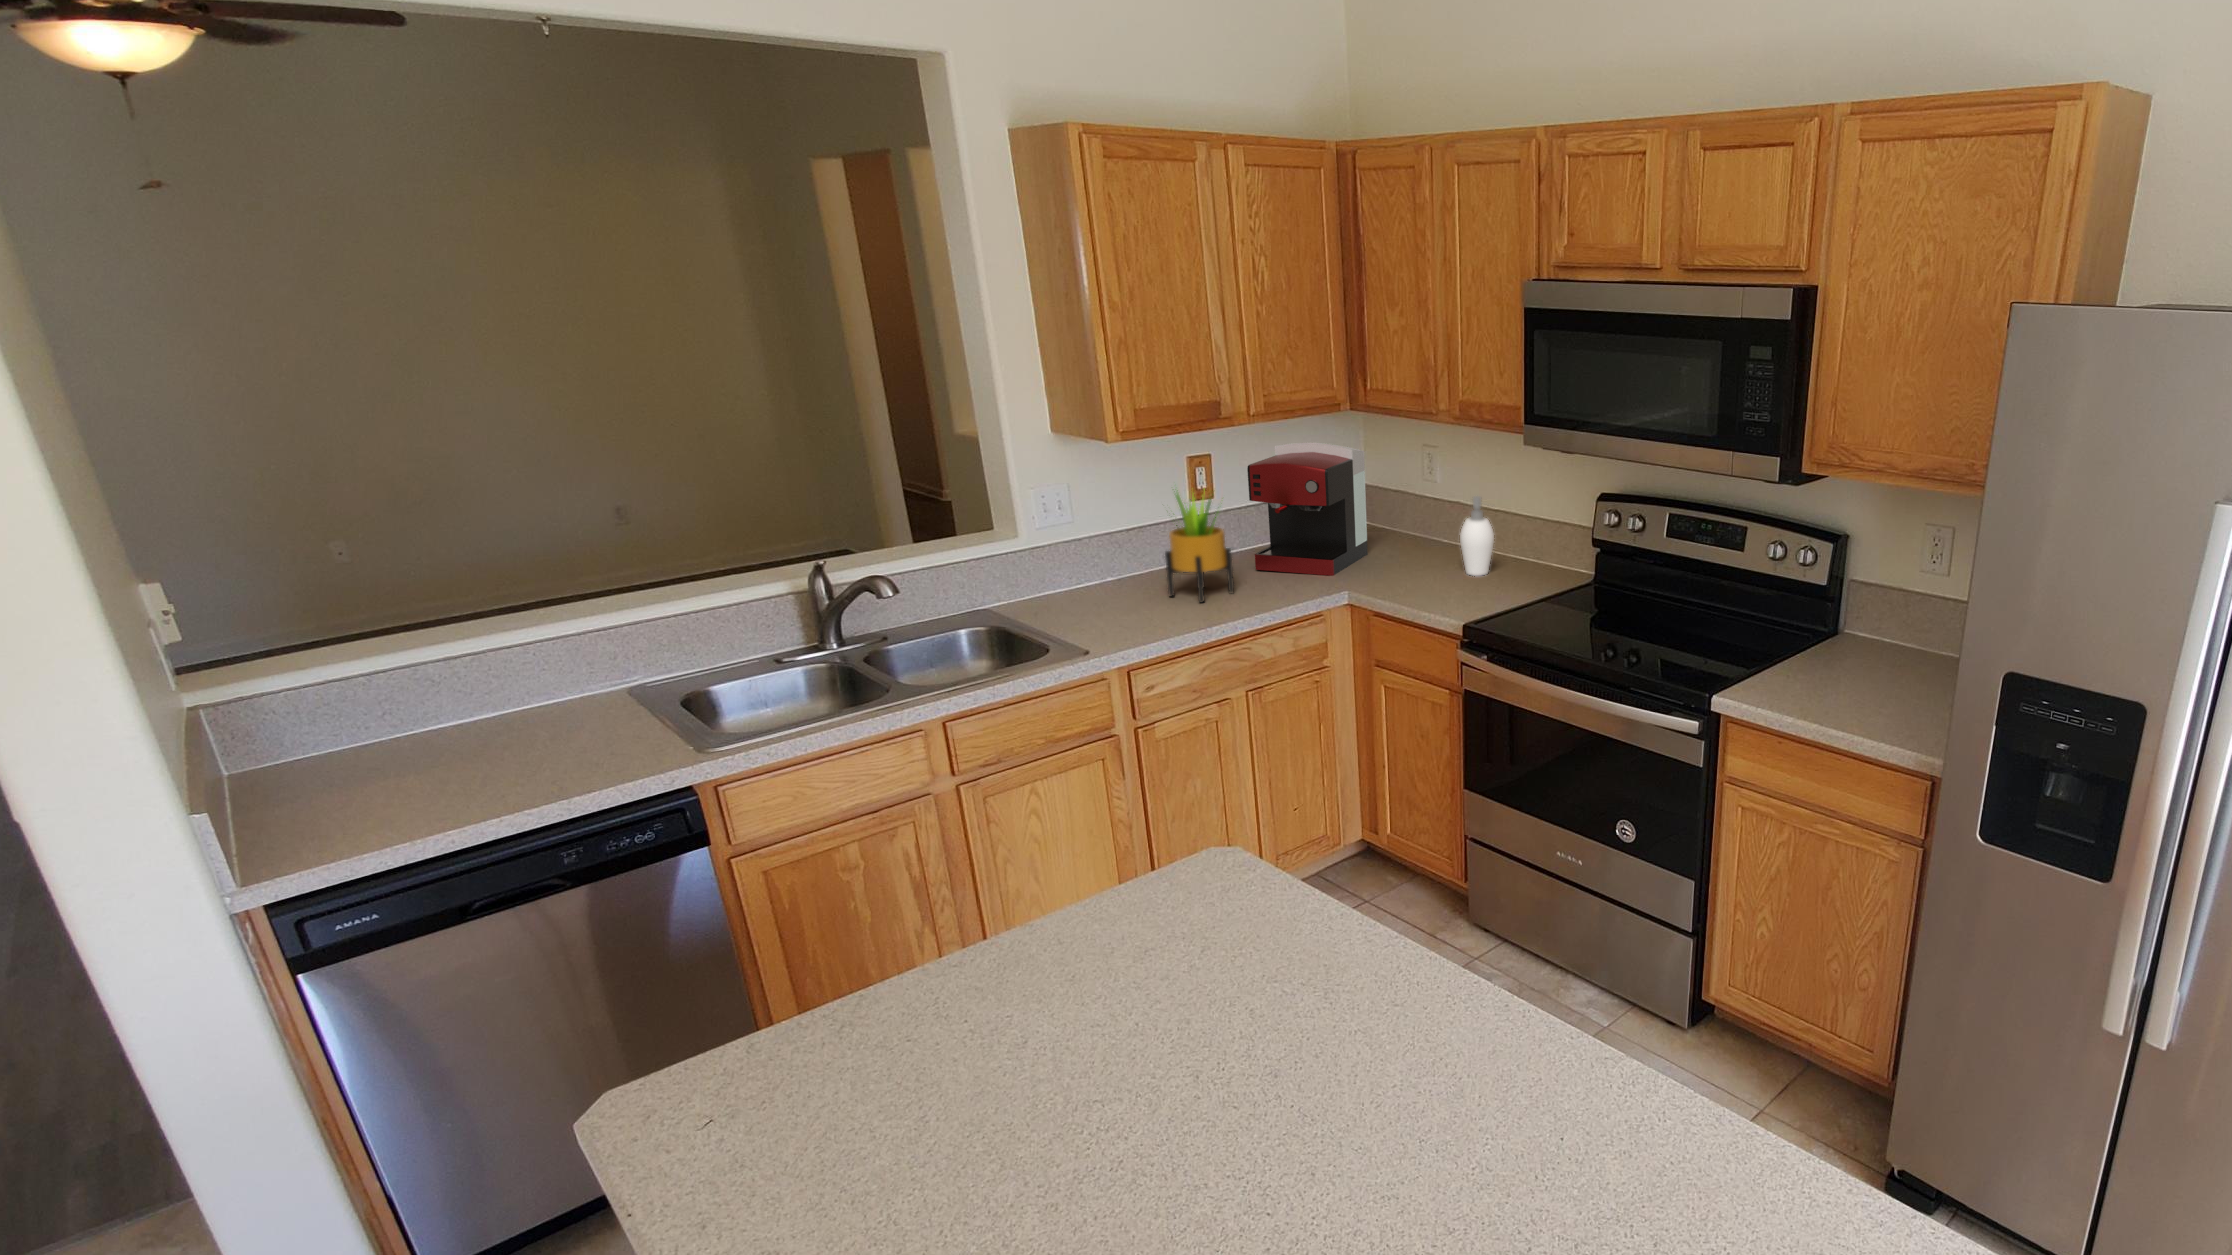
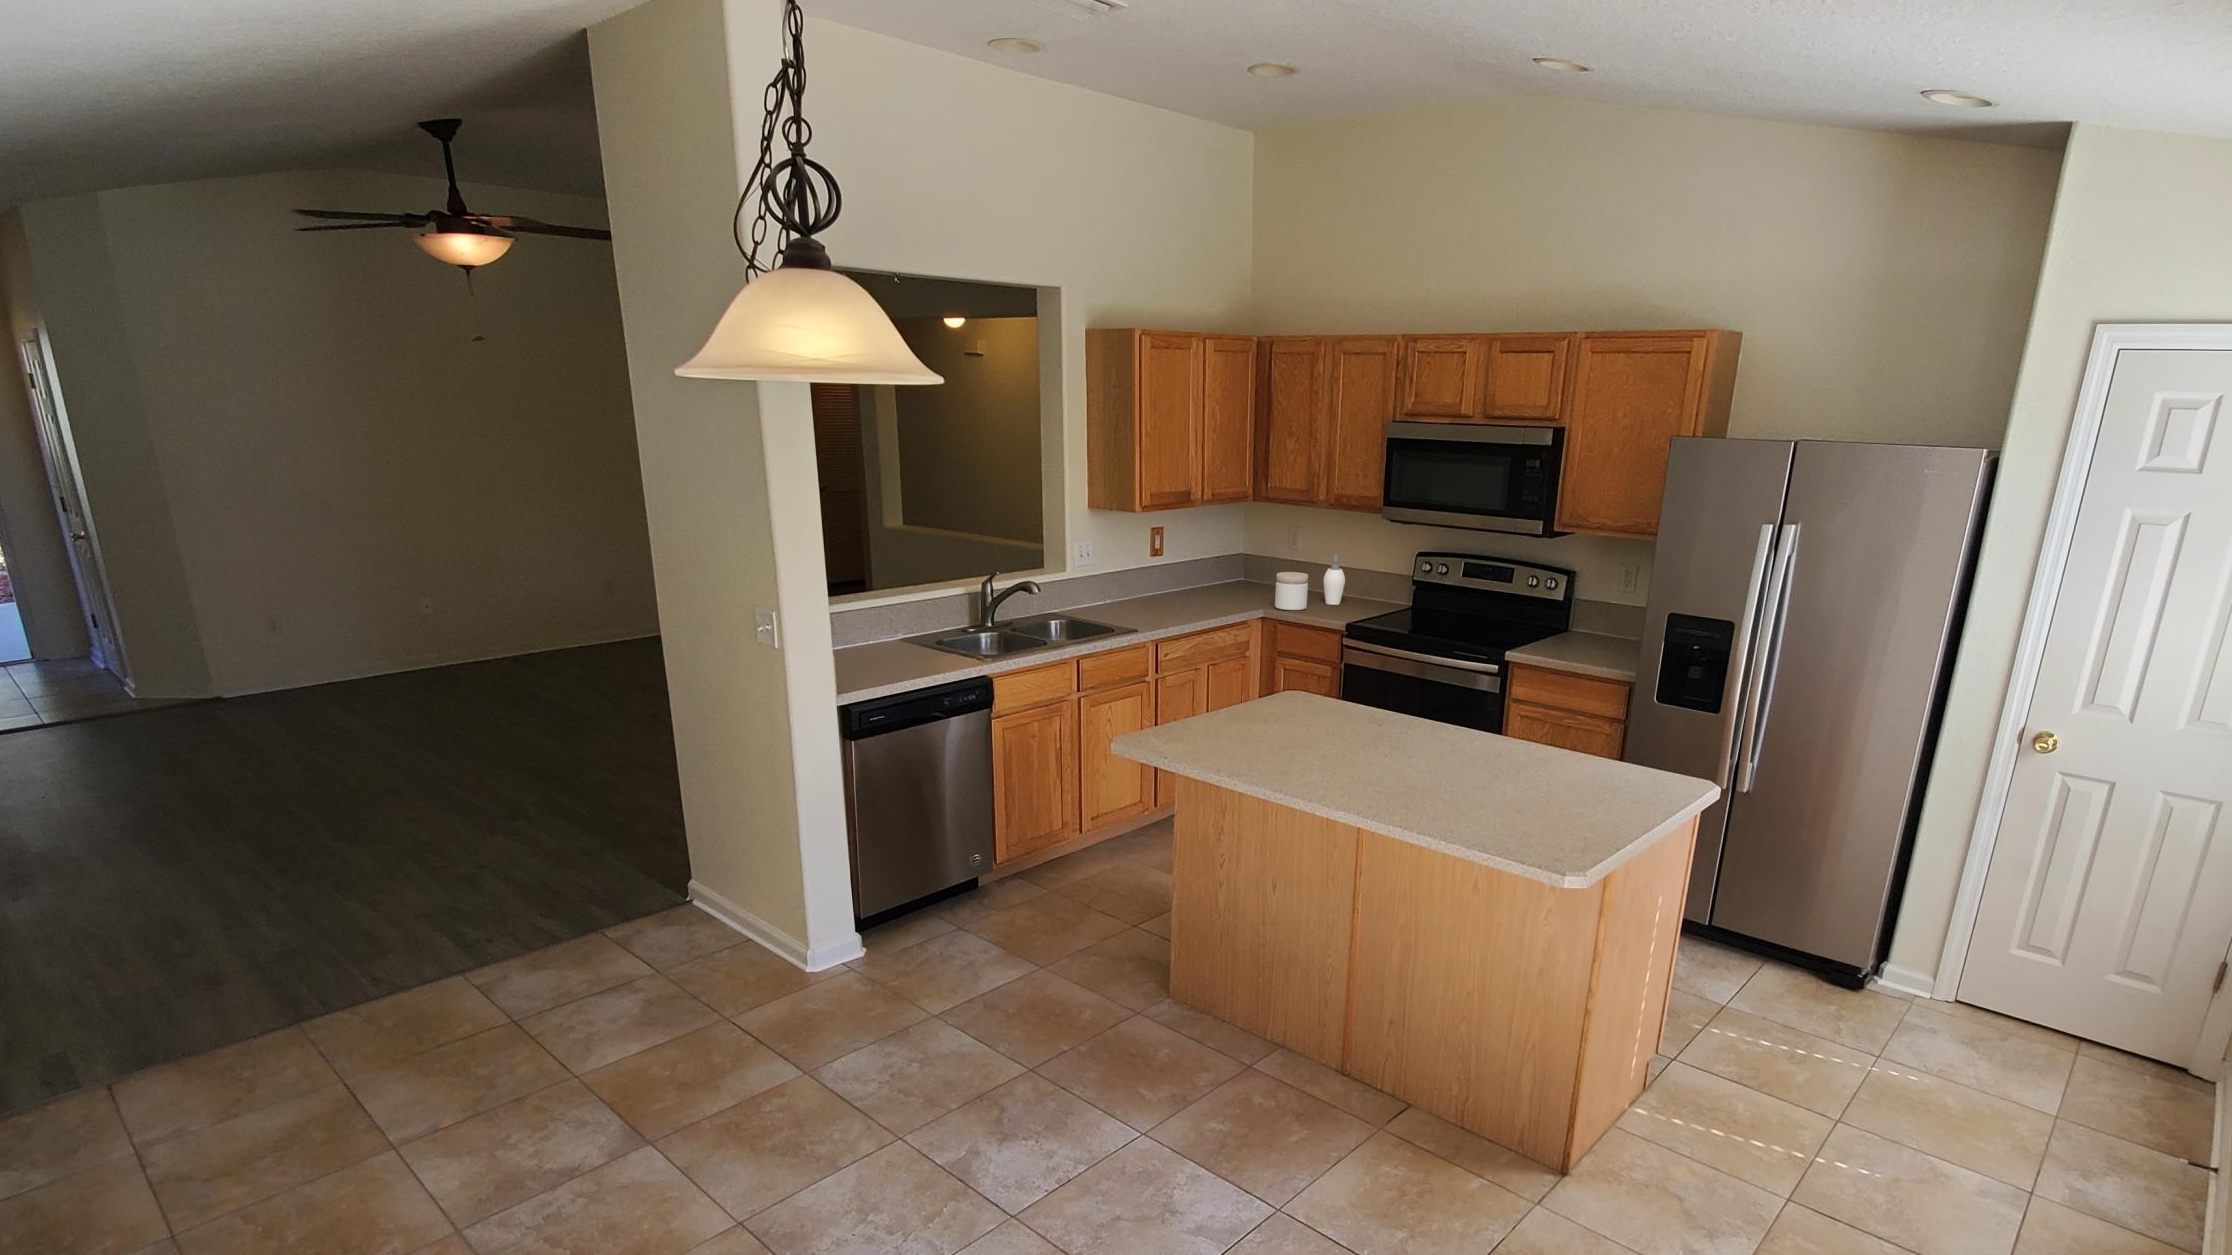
coffee maker: present [1247,442,1368,576] -> none [1190,521,1257,604]
potted plant: present [1165,493,1234,603] -> none [1148,541,1188,615]
jar: none [1377,526,1429,589] -> present [1275,572,1308,610]

